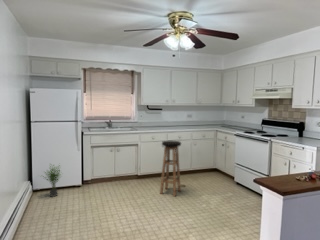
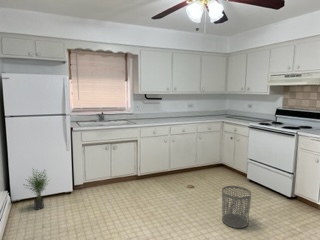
bar stool: present [160,141,181,196] -> none [169,136,193,201]
waste bin: none [199,183,222,218] -> present [222,186,251,228]

